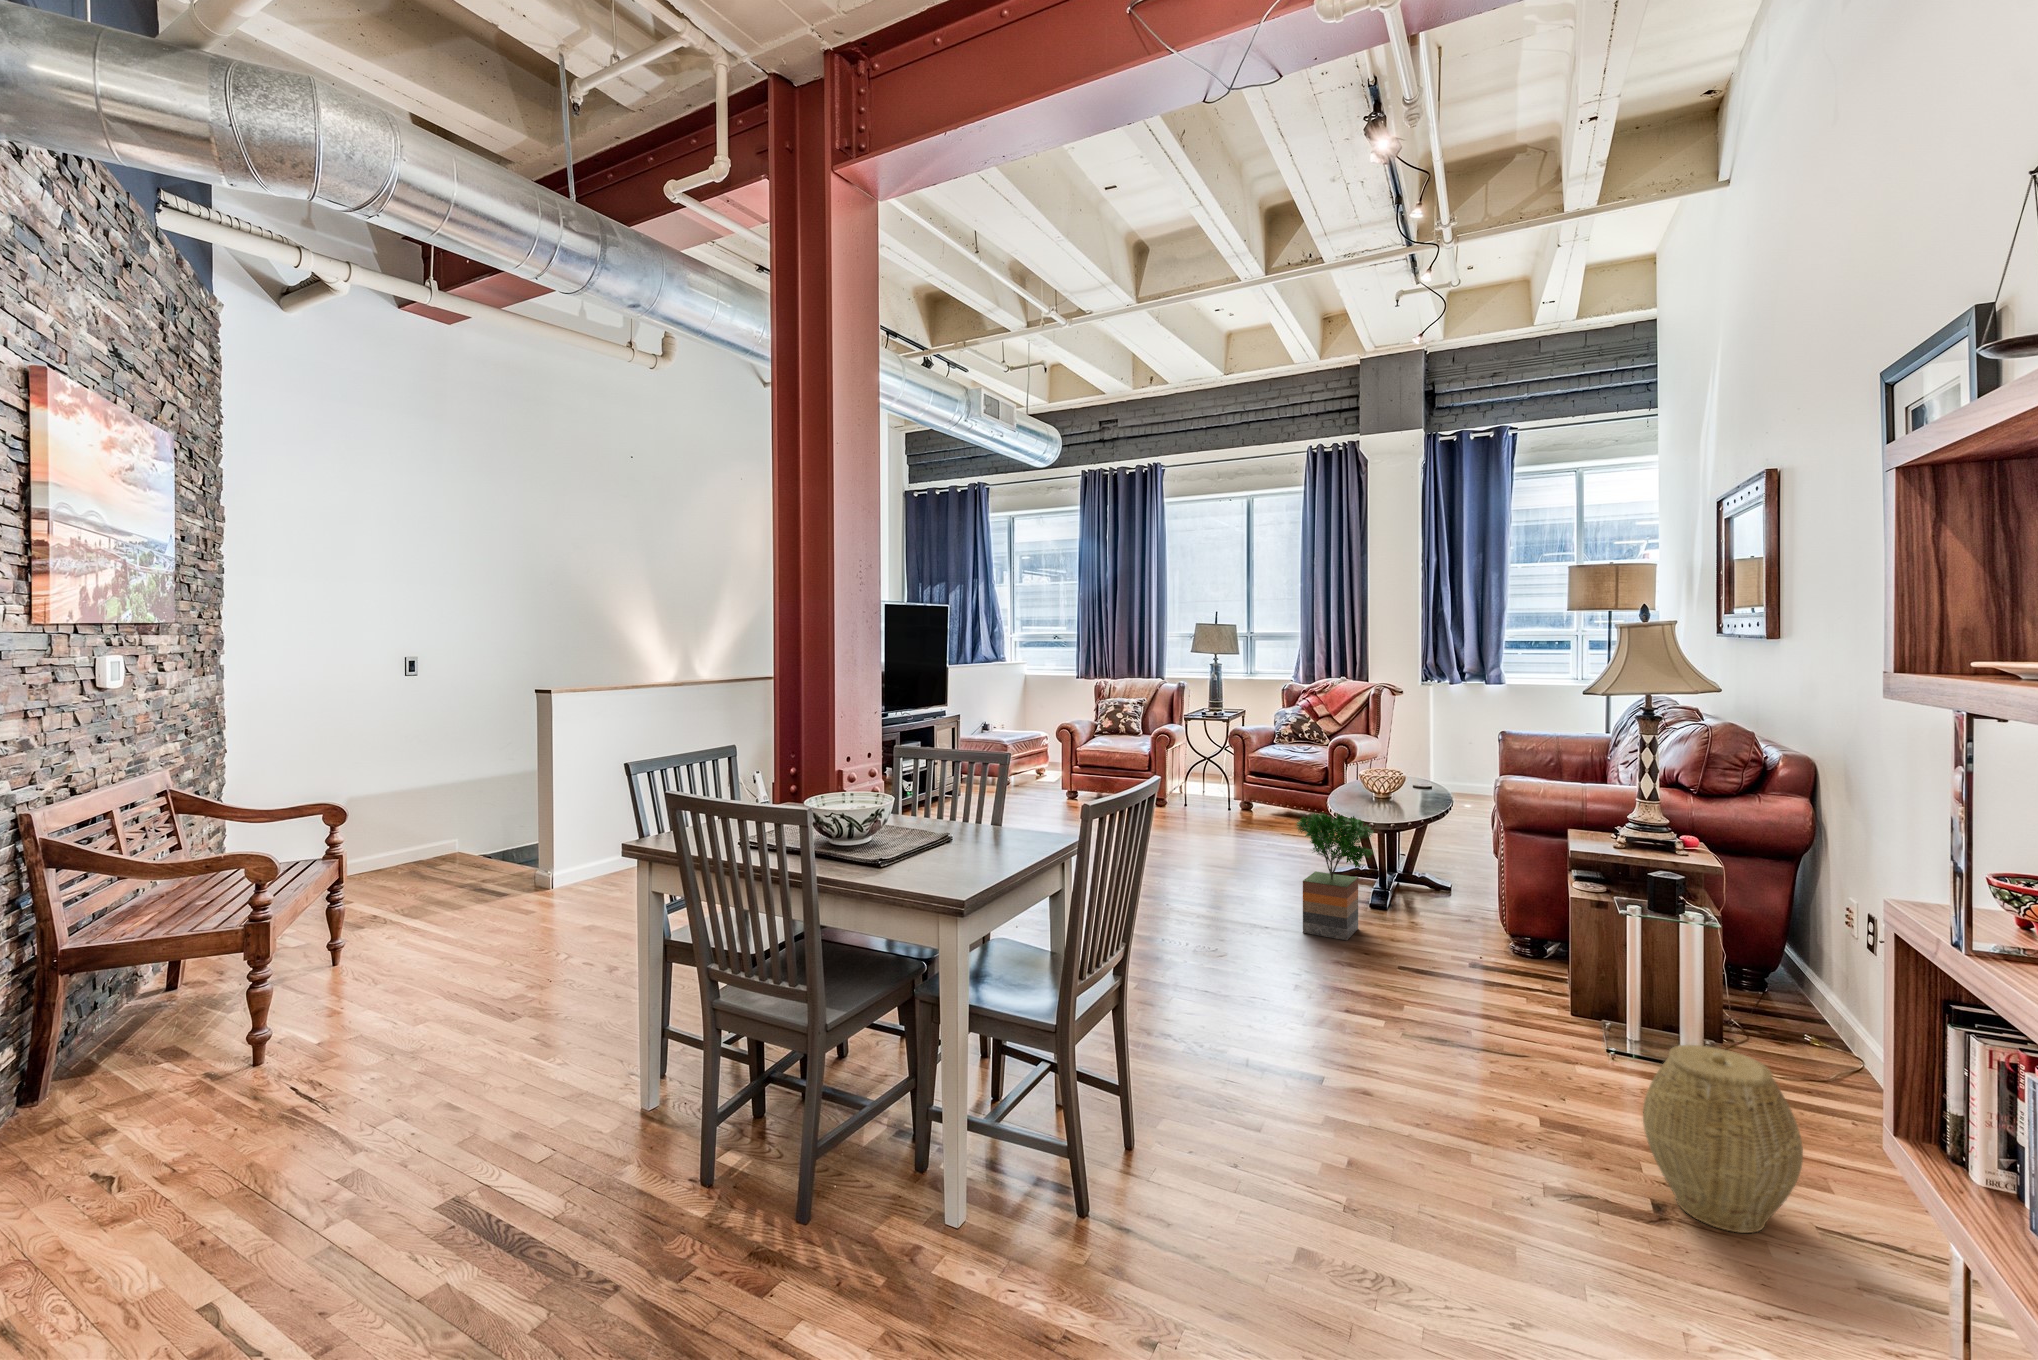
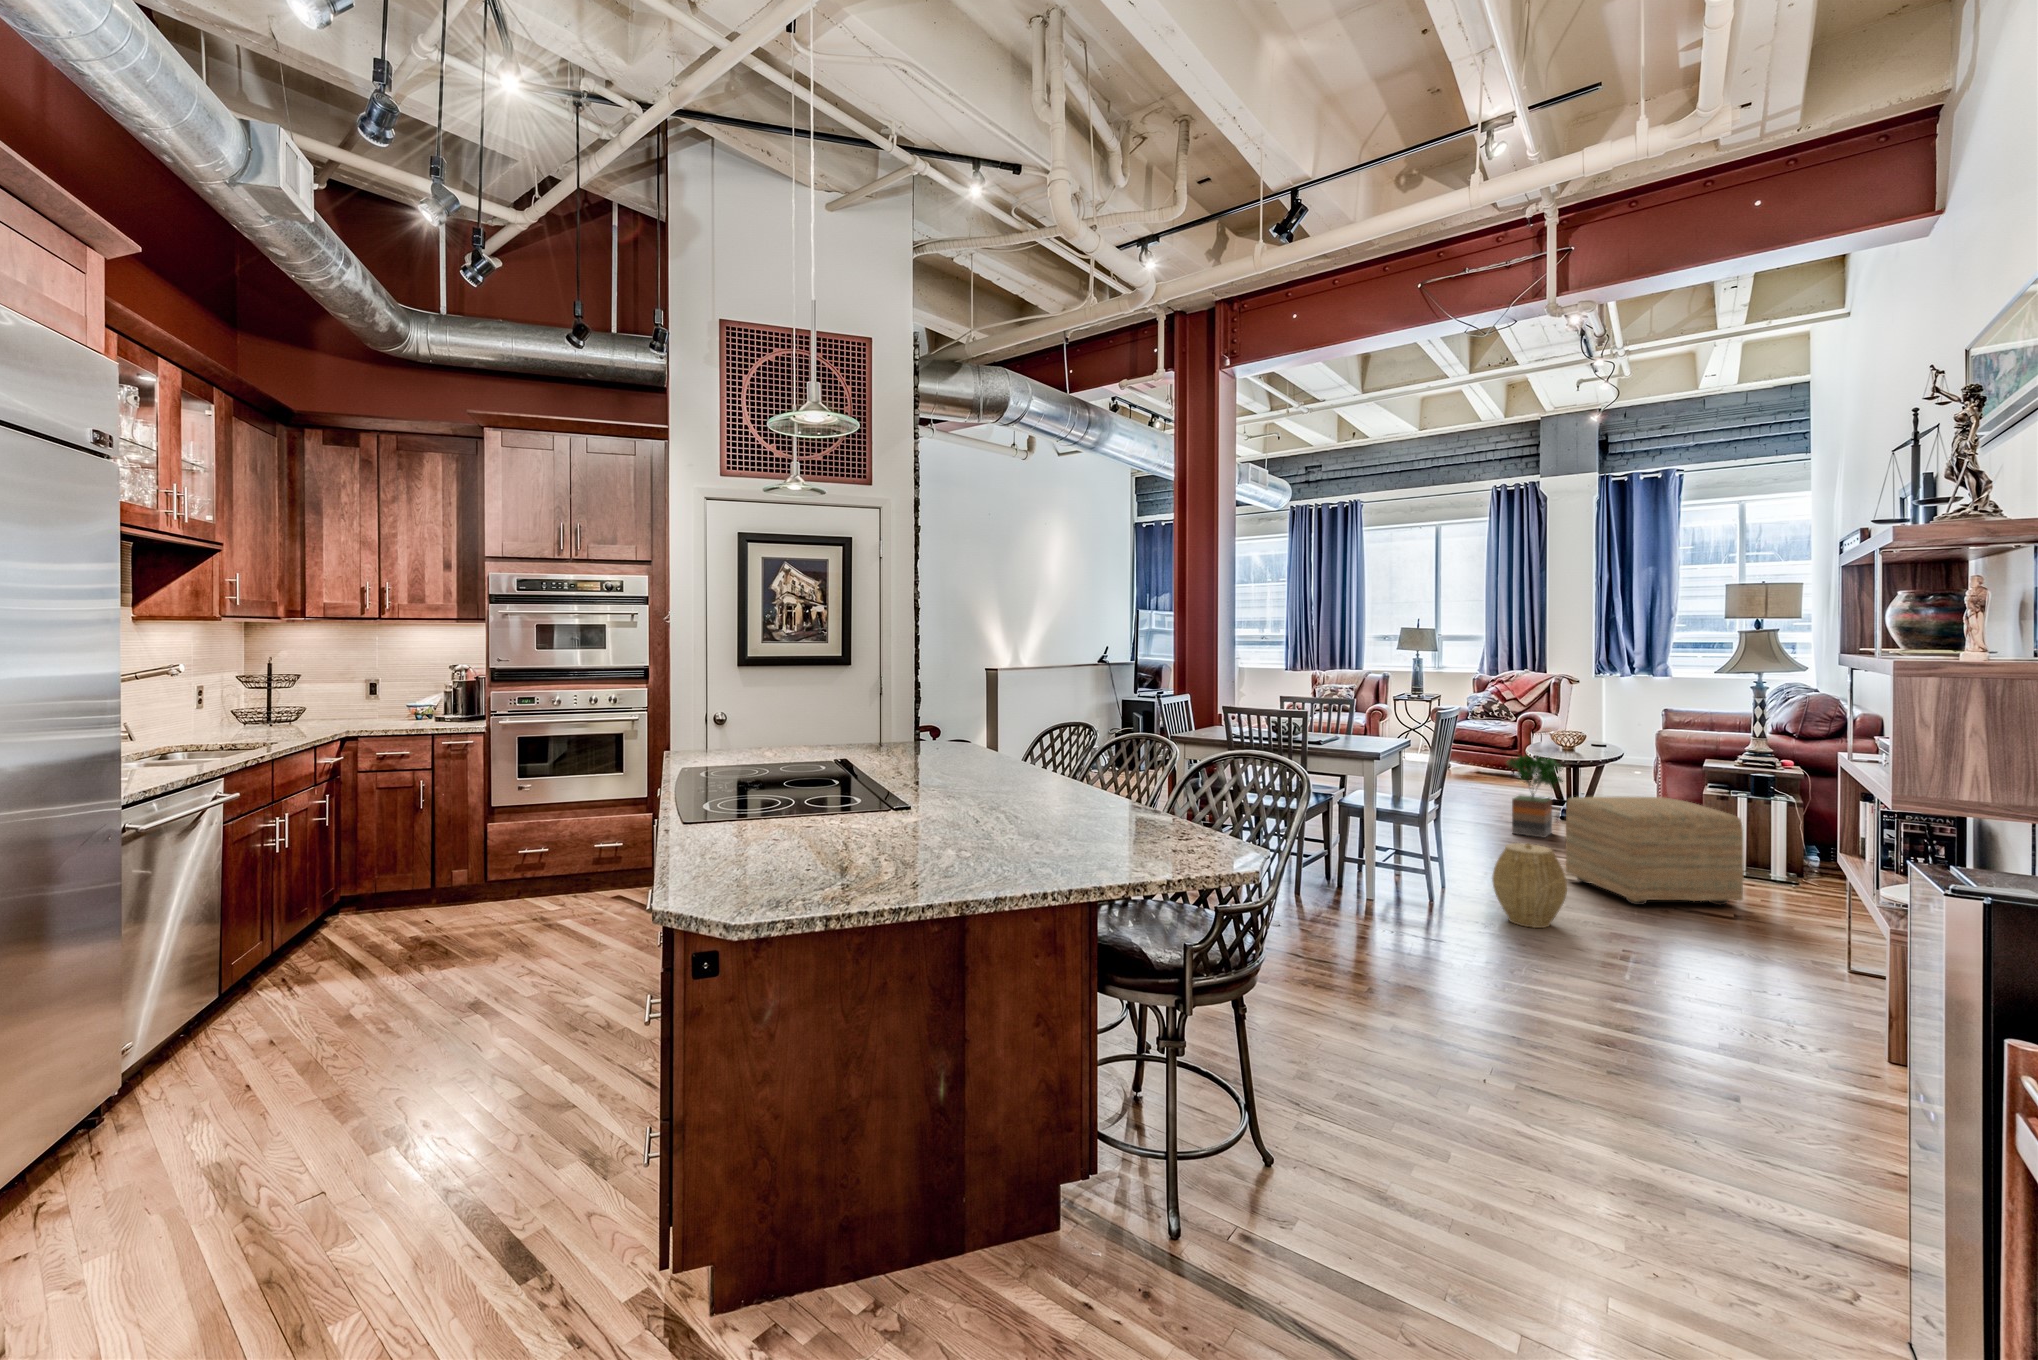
ottoman: none [1364,905,1644,1125] -> present [1566,797,1744,905]
woven basket: present [1643,1045,1803,1233] -> present [1492,843,1567,928]

